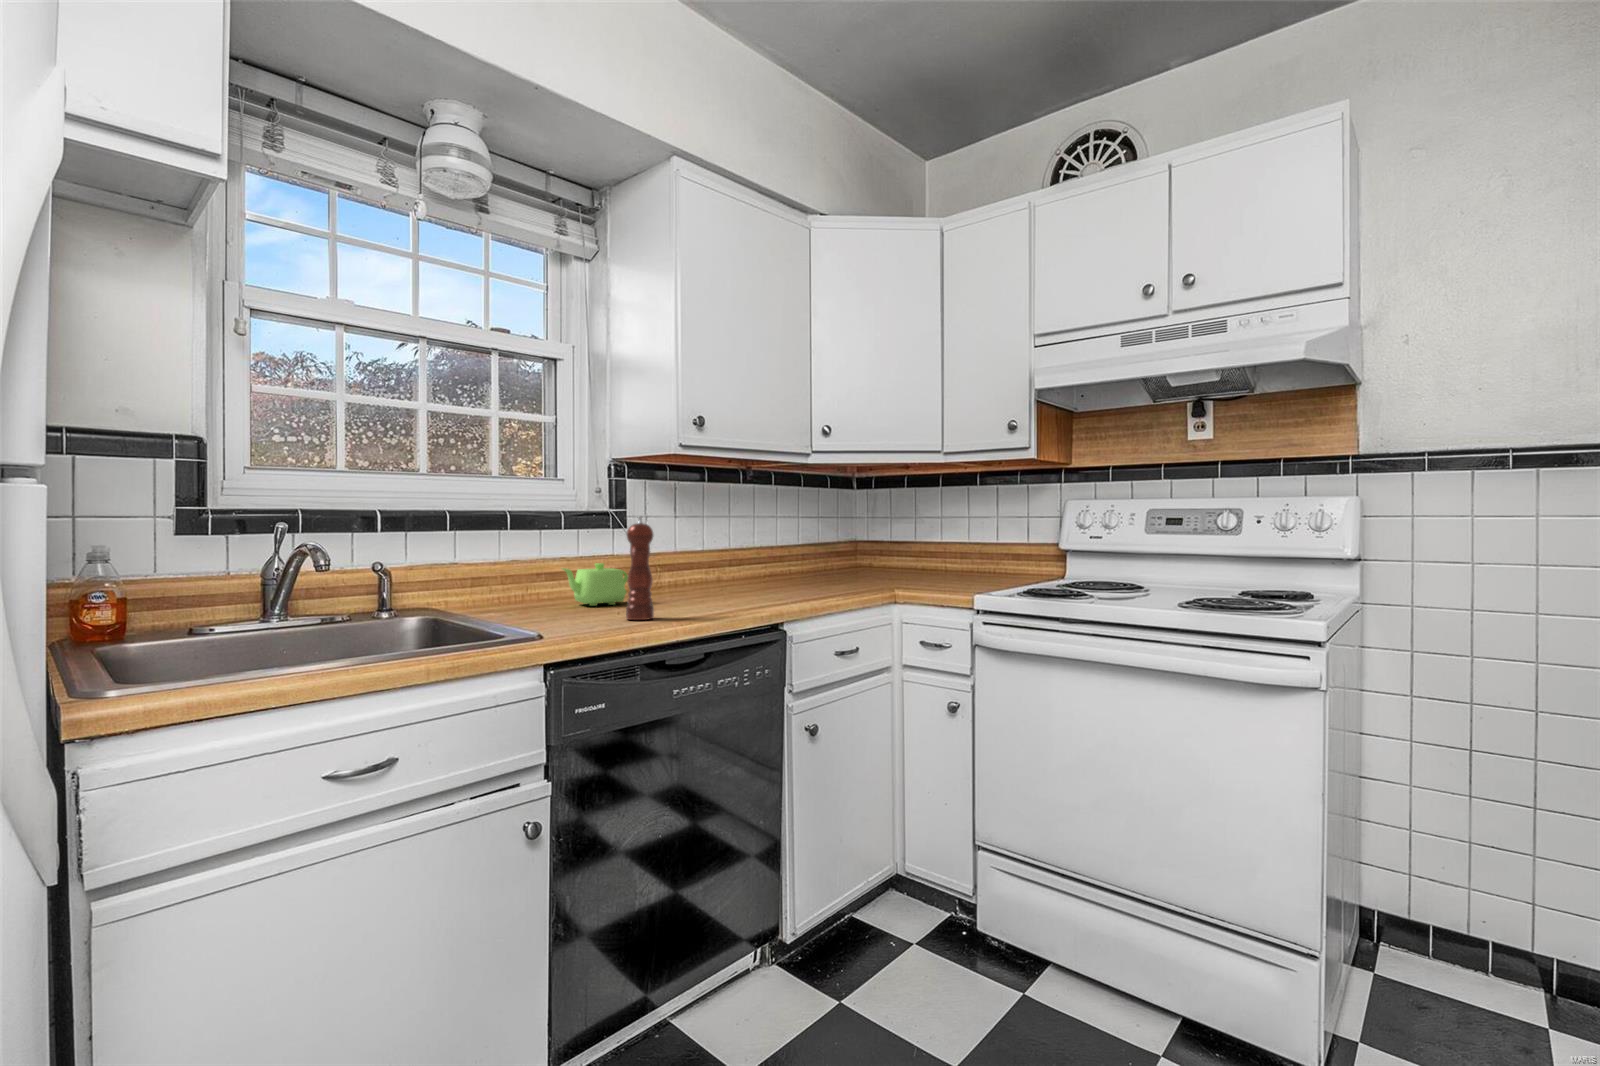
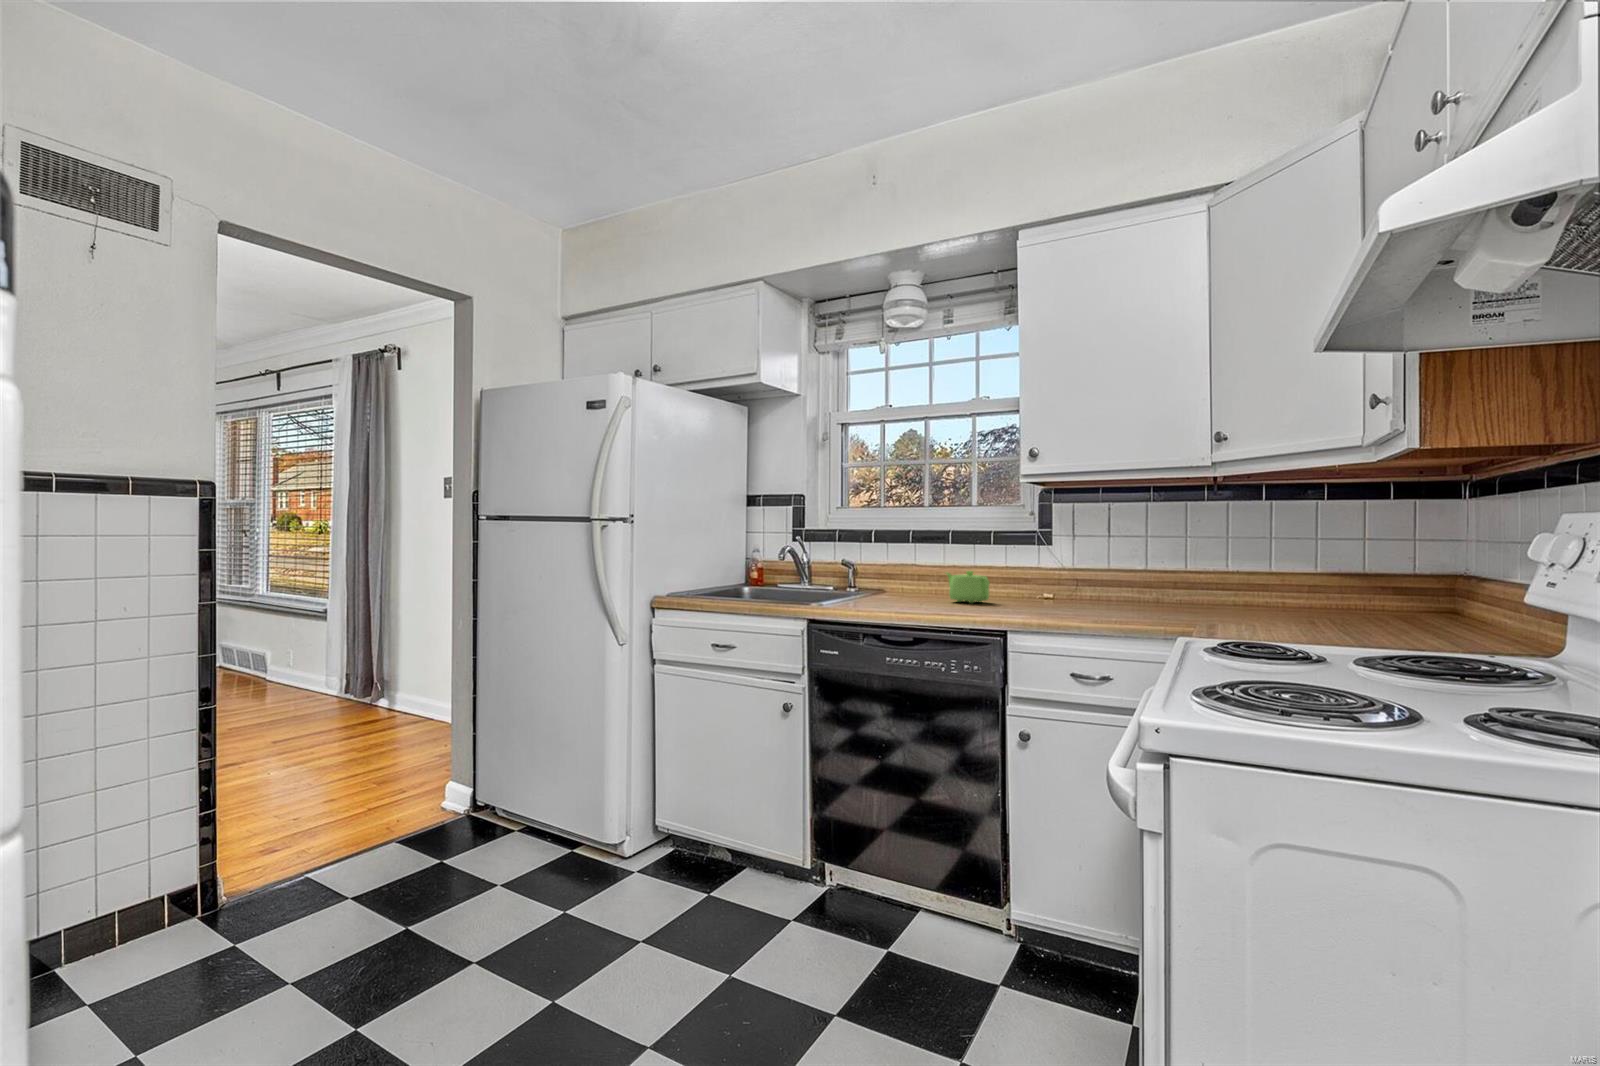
pepper mill: present [626,516,654,620] -> none [895,536,915,609]

